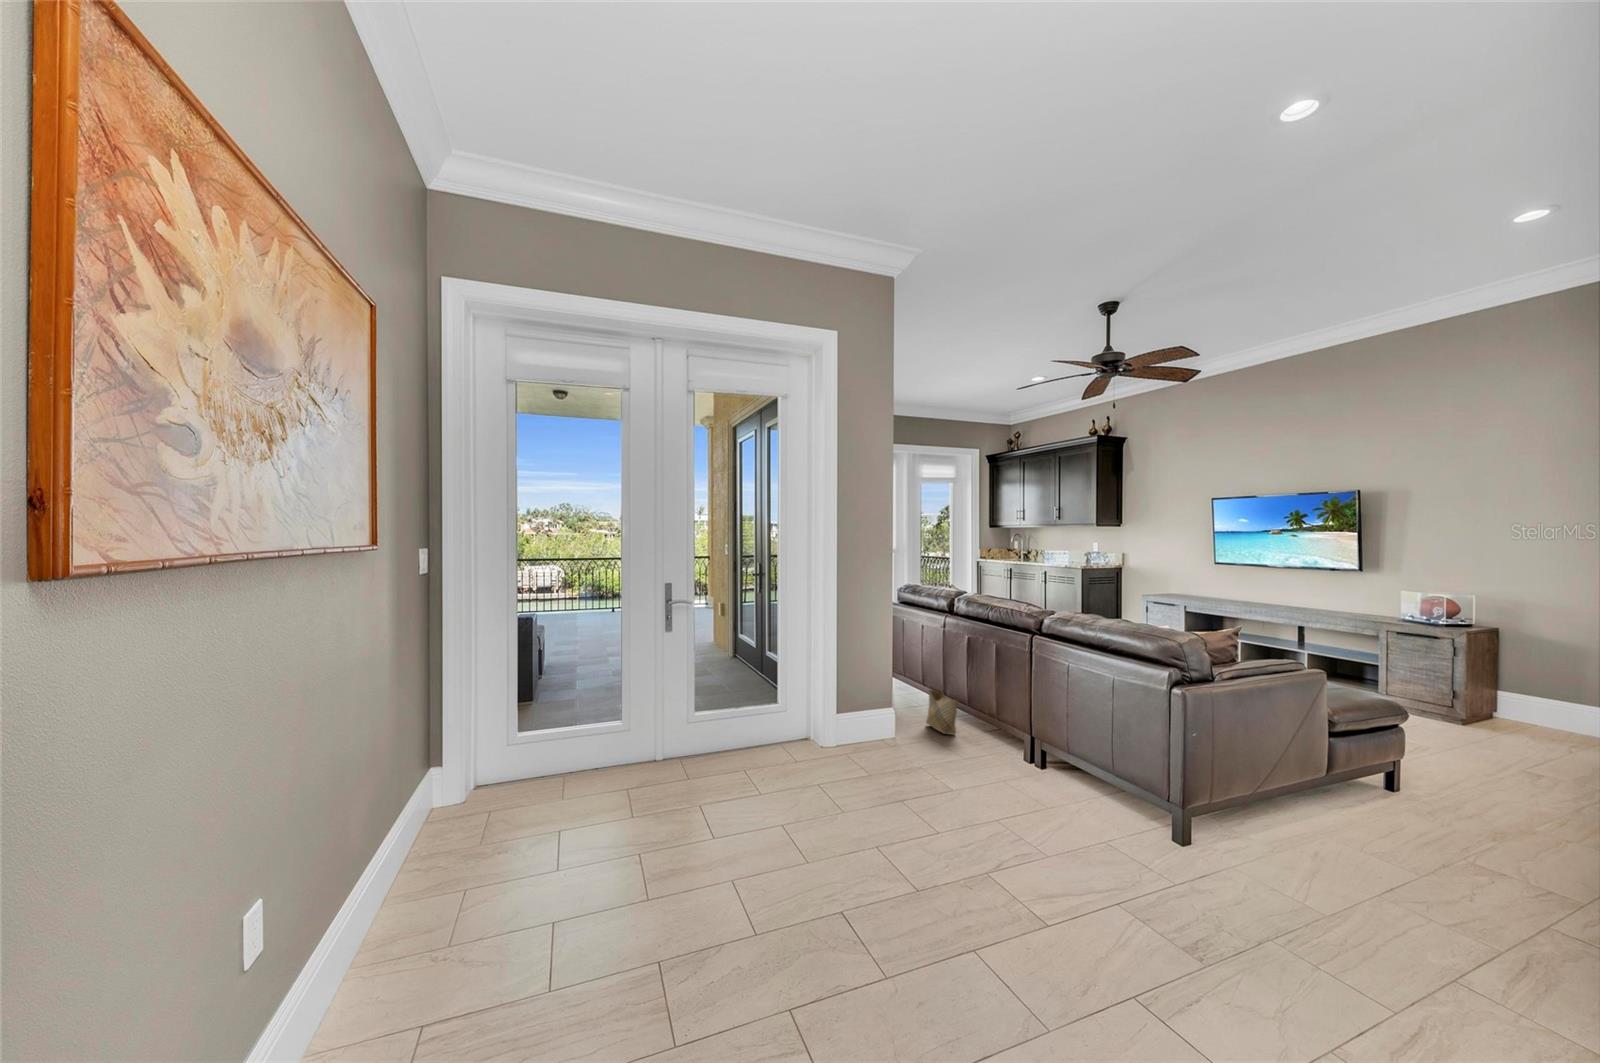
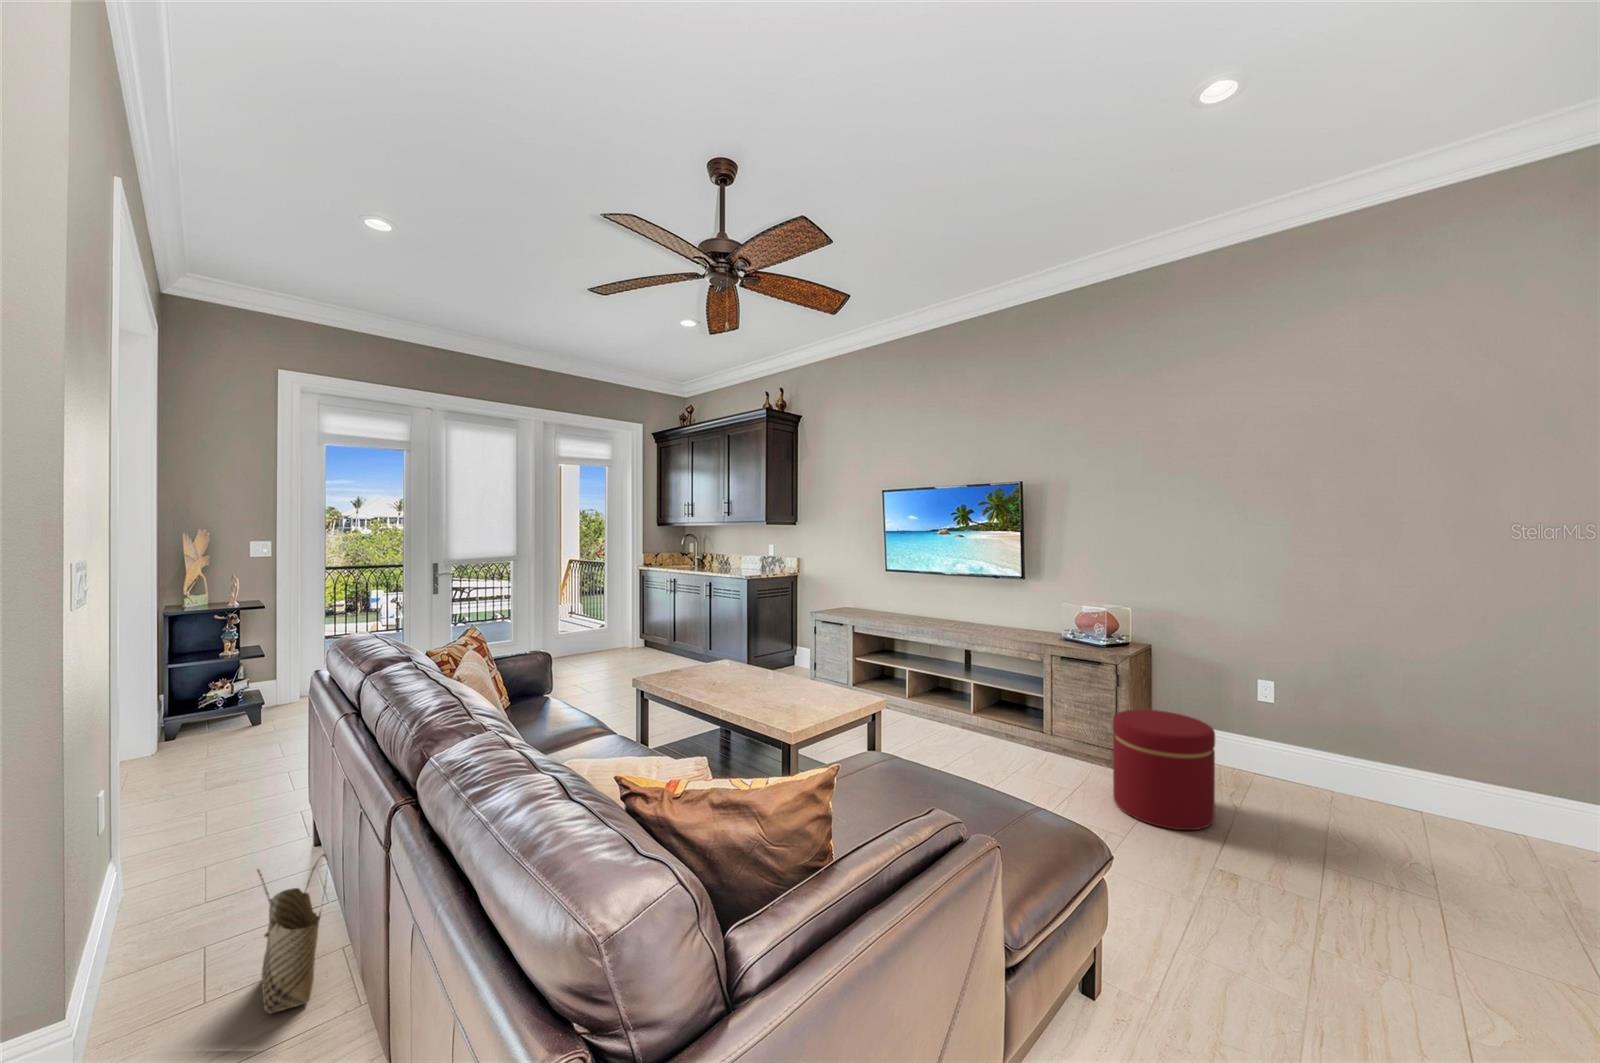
ottoman: none [1445,669,1546,755] -> present [1113,709,1215,830]

